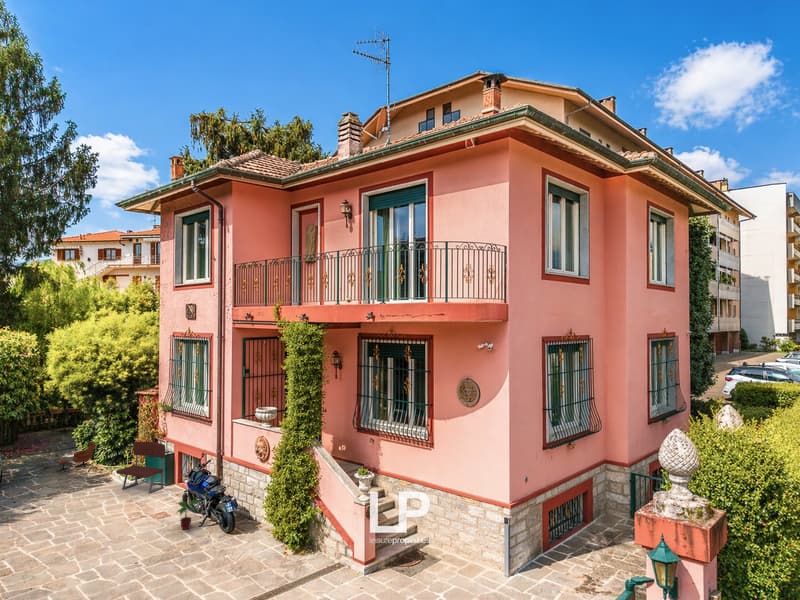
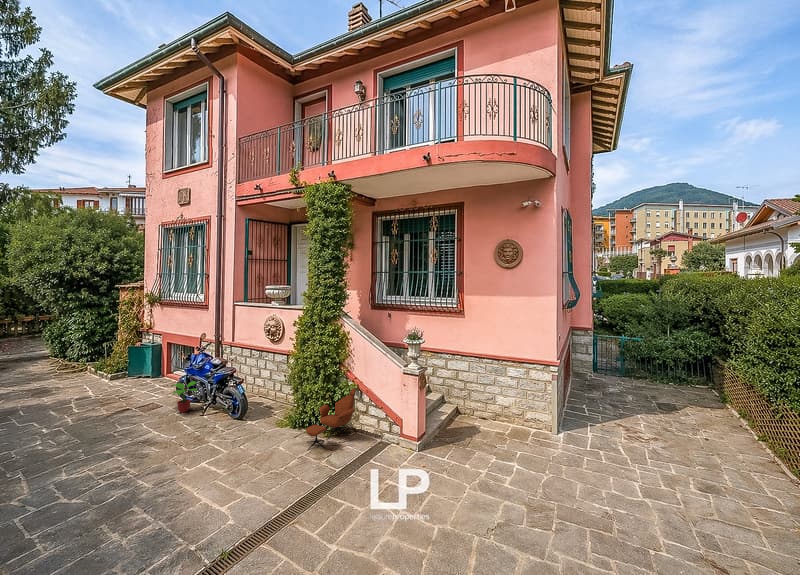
lounge chair: present [58,441,95,471] -> present [306,389,356,450]
bench: present [116,441,165,494] -> none [94,333,153,384]

